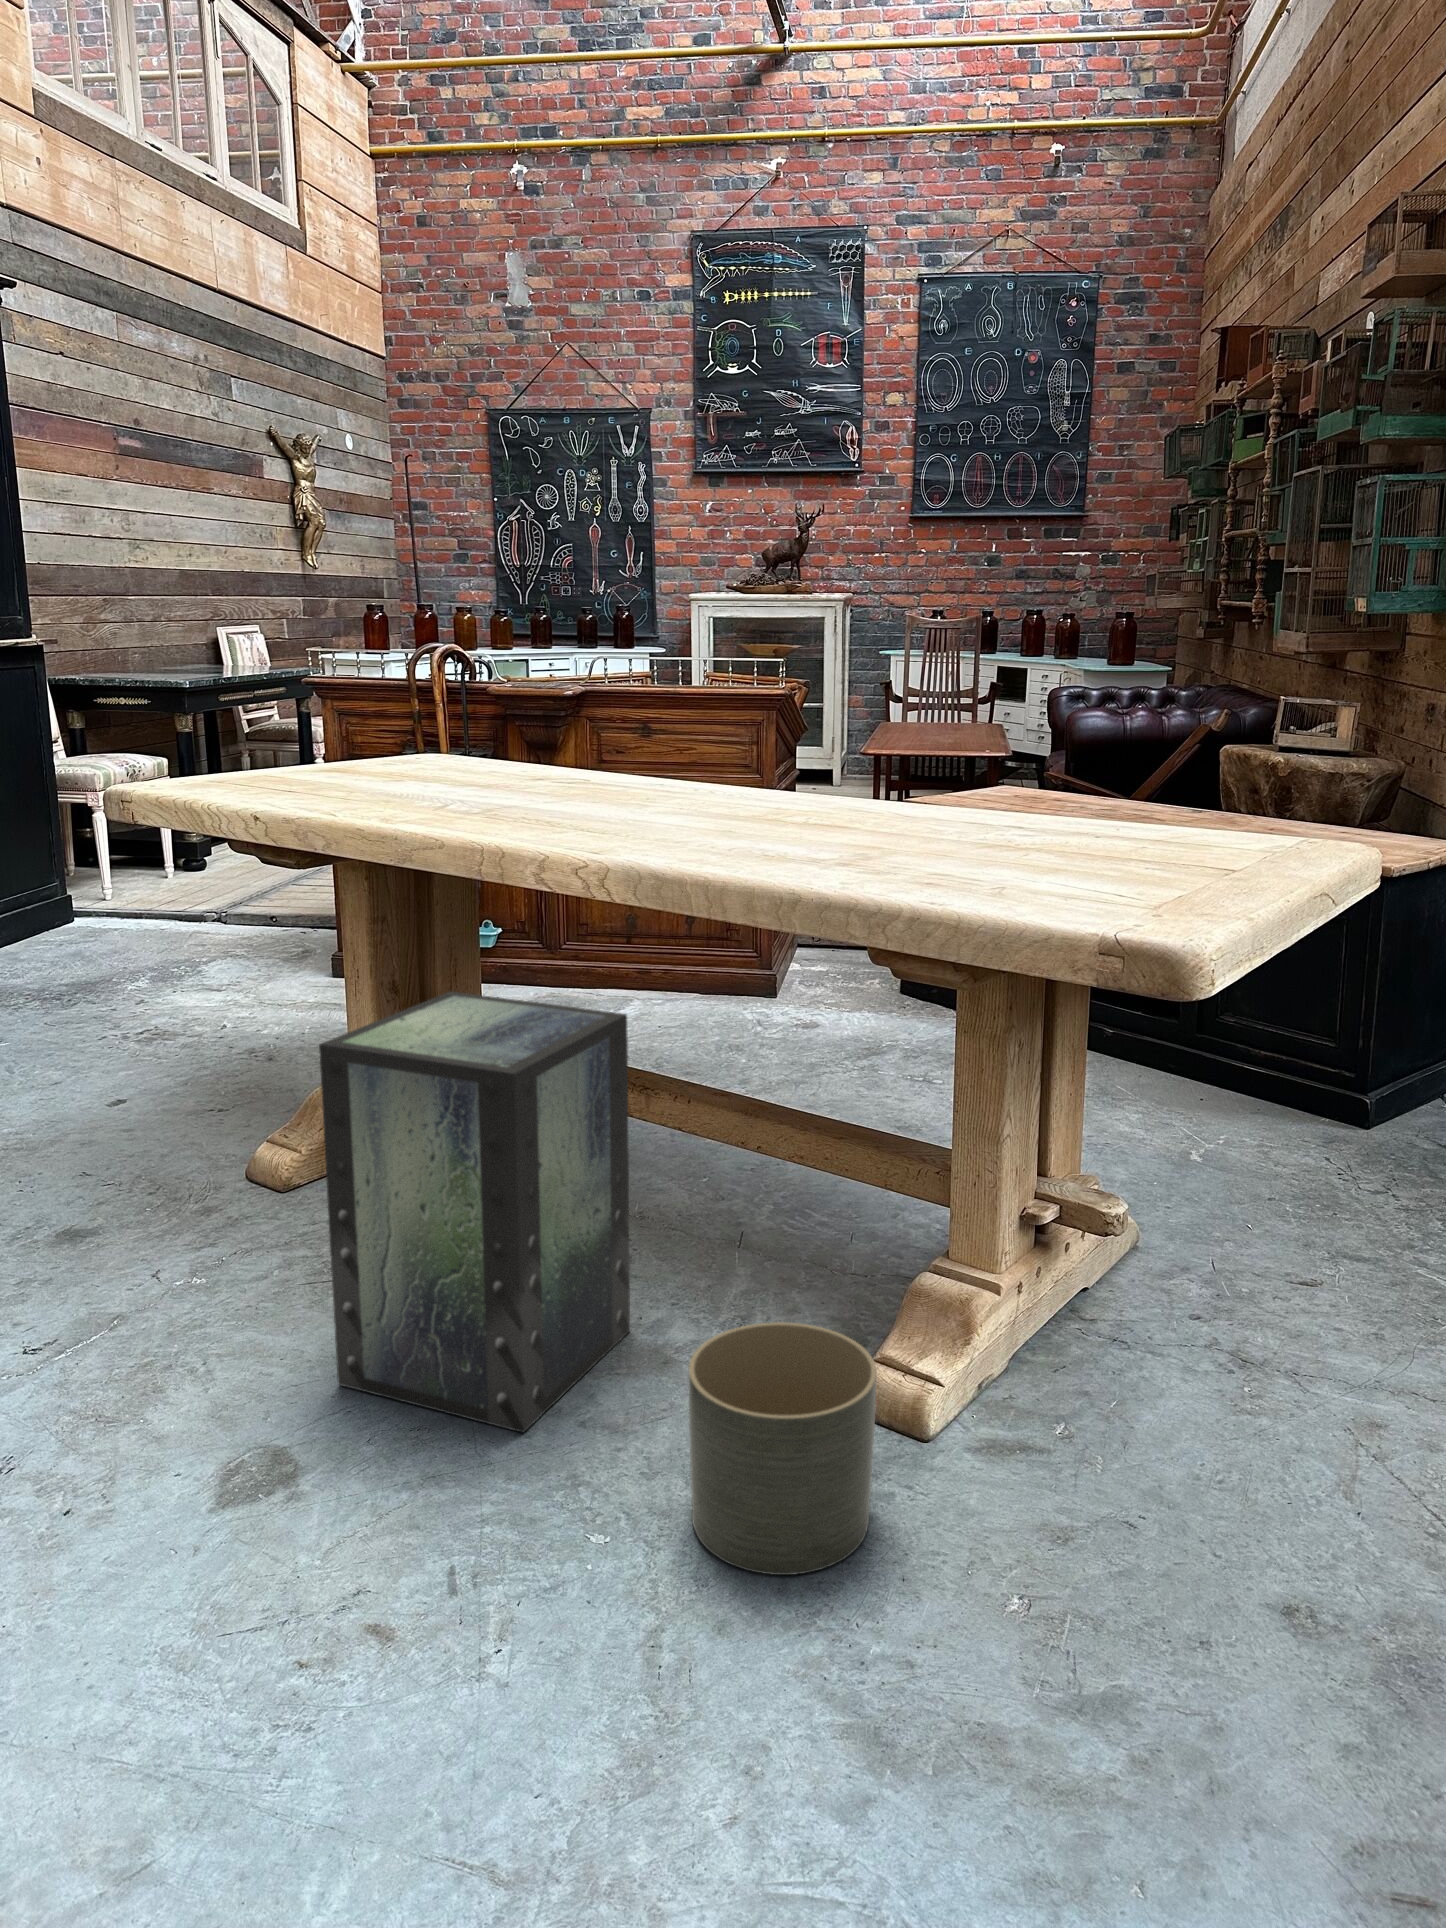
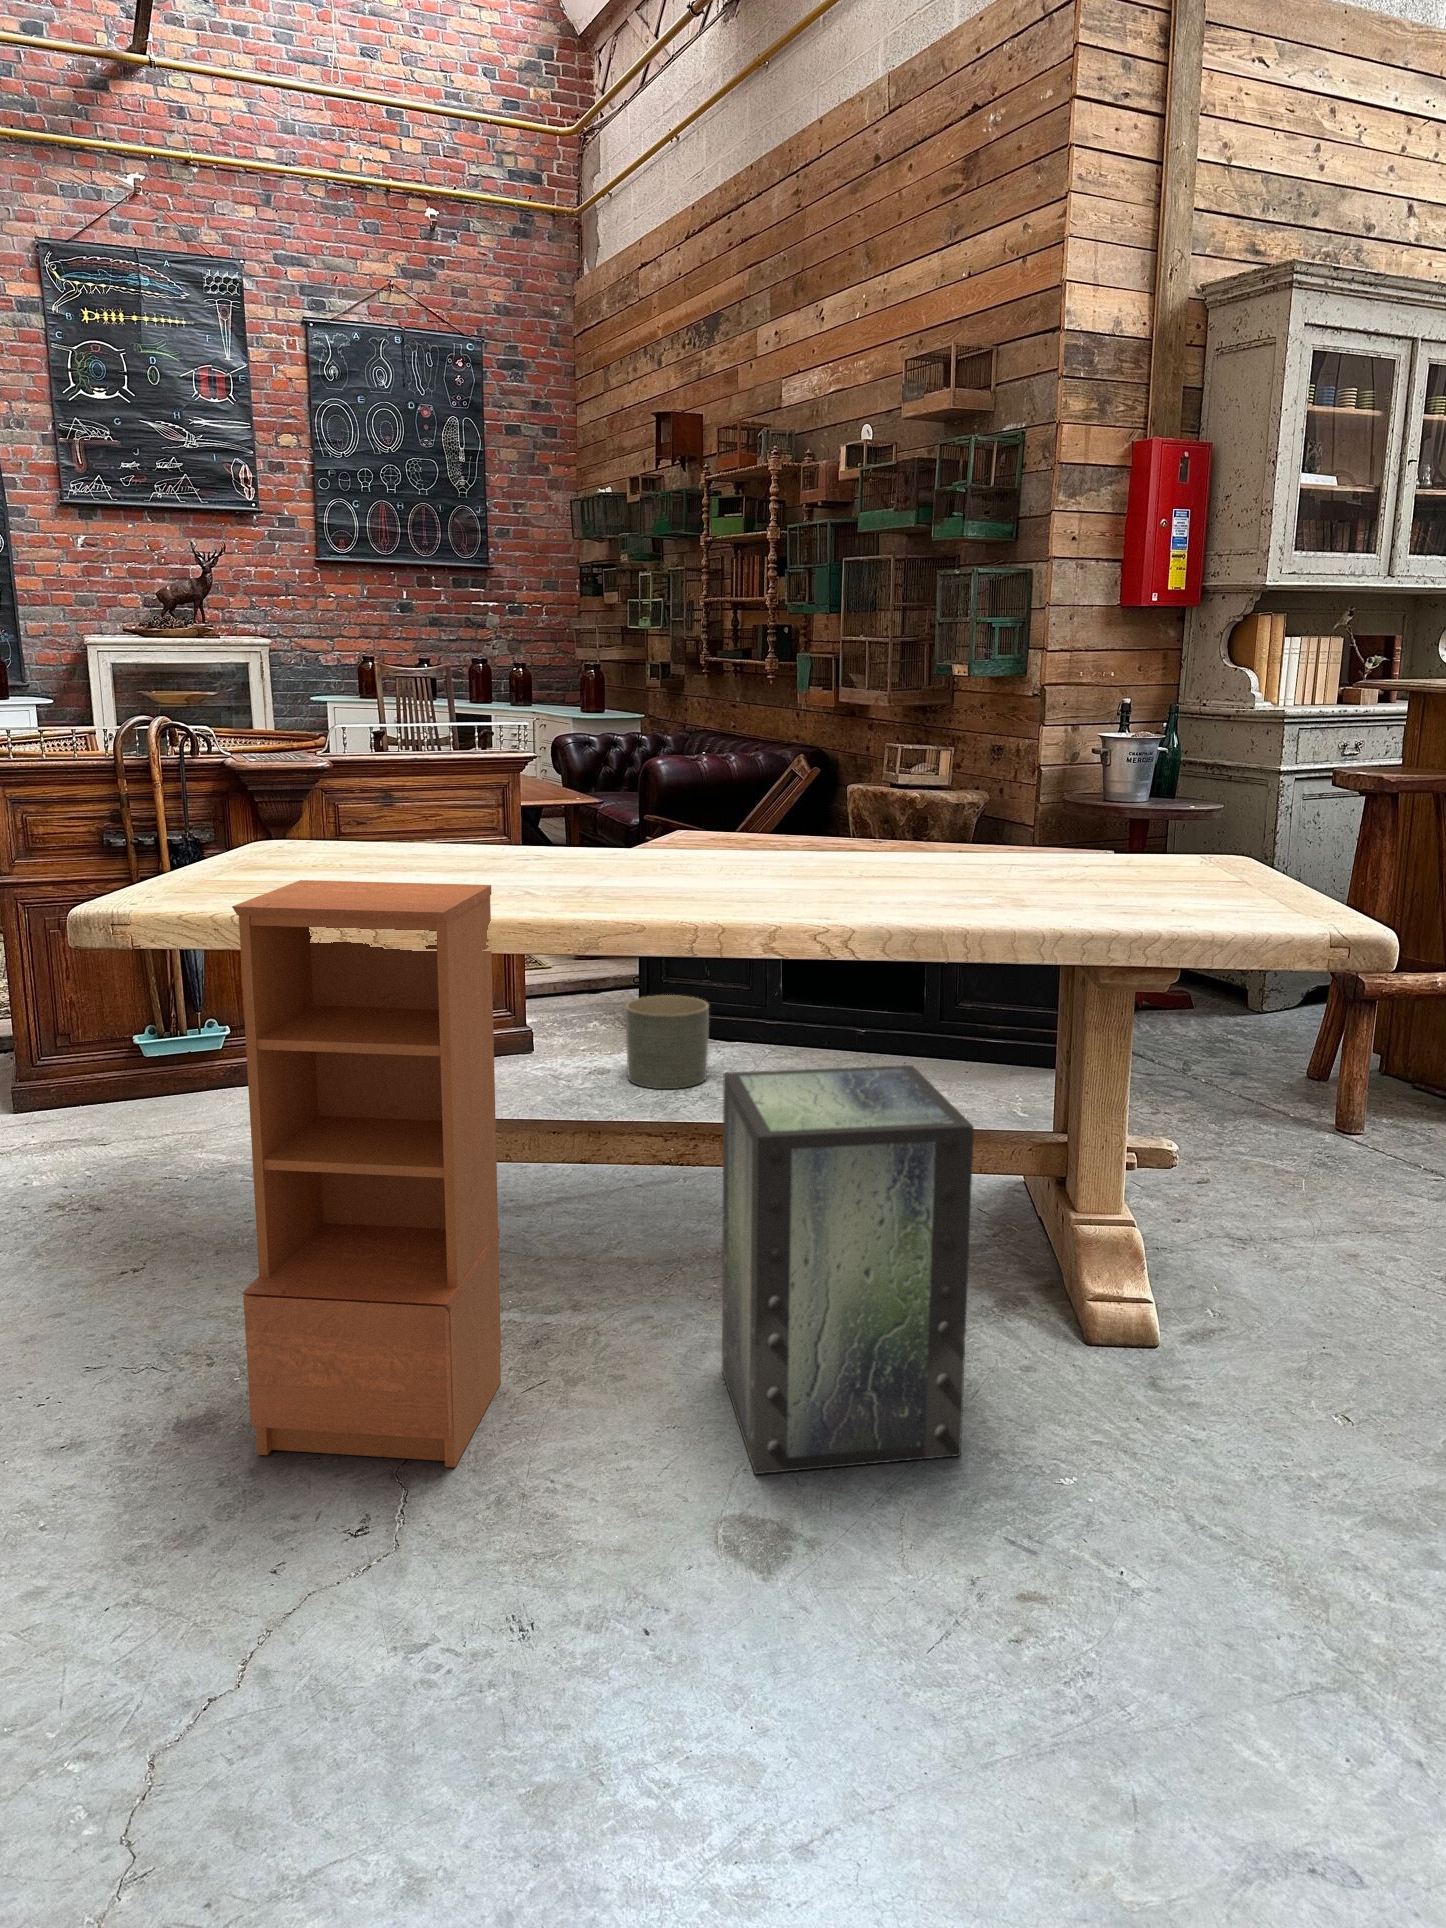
bookcase: none [33,768,293,1303] -> present [232,880,501,1467]
planter: present [689,1322,877,1575] -> present [625,995,709,1089]

